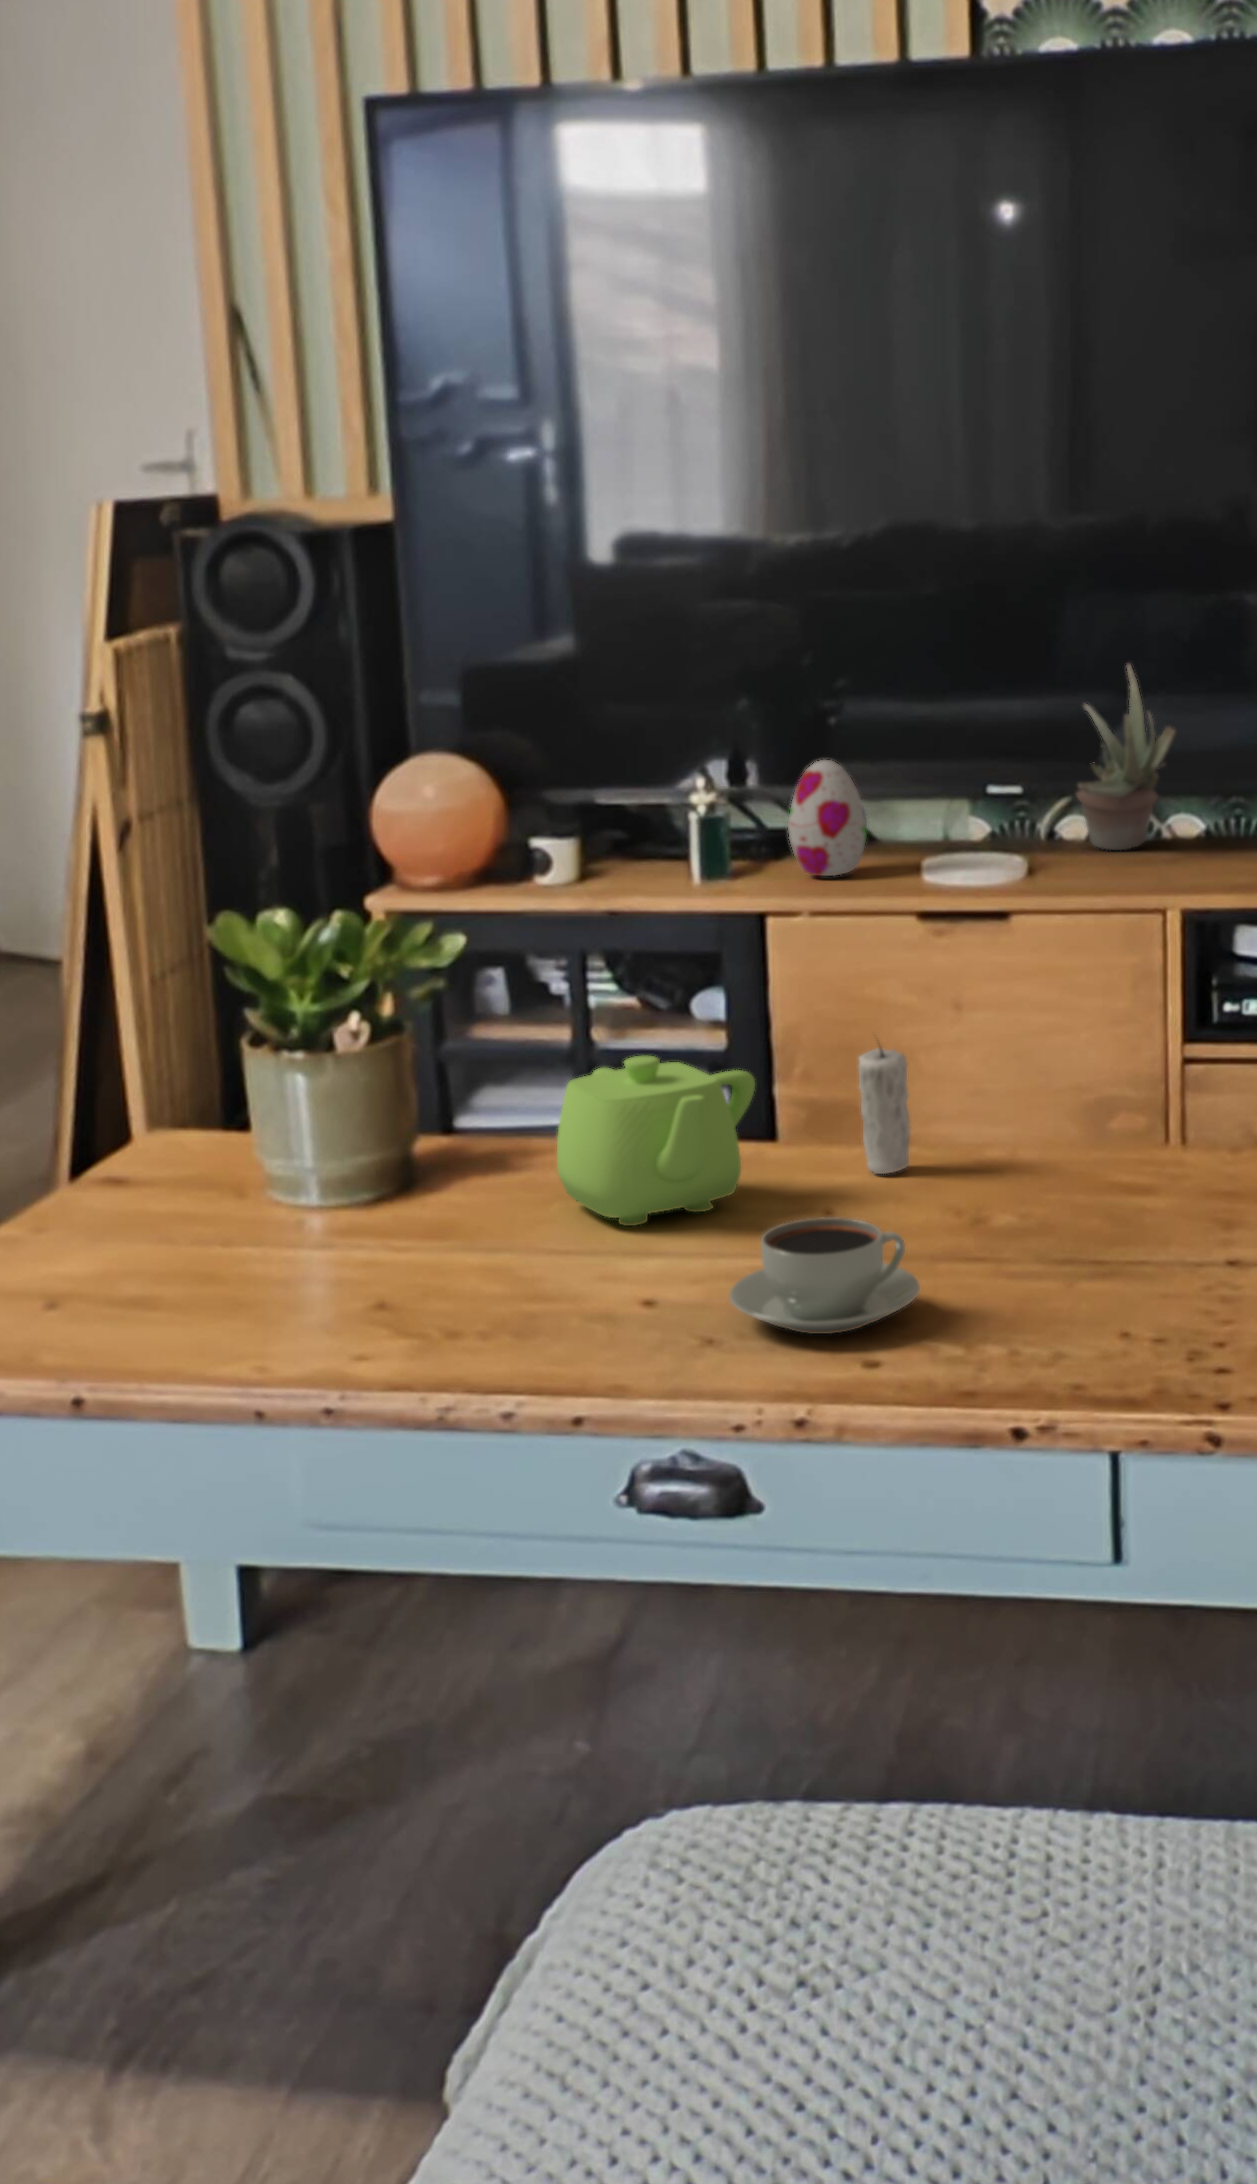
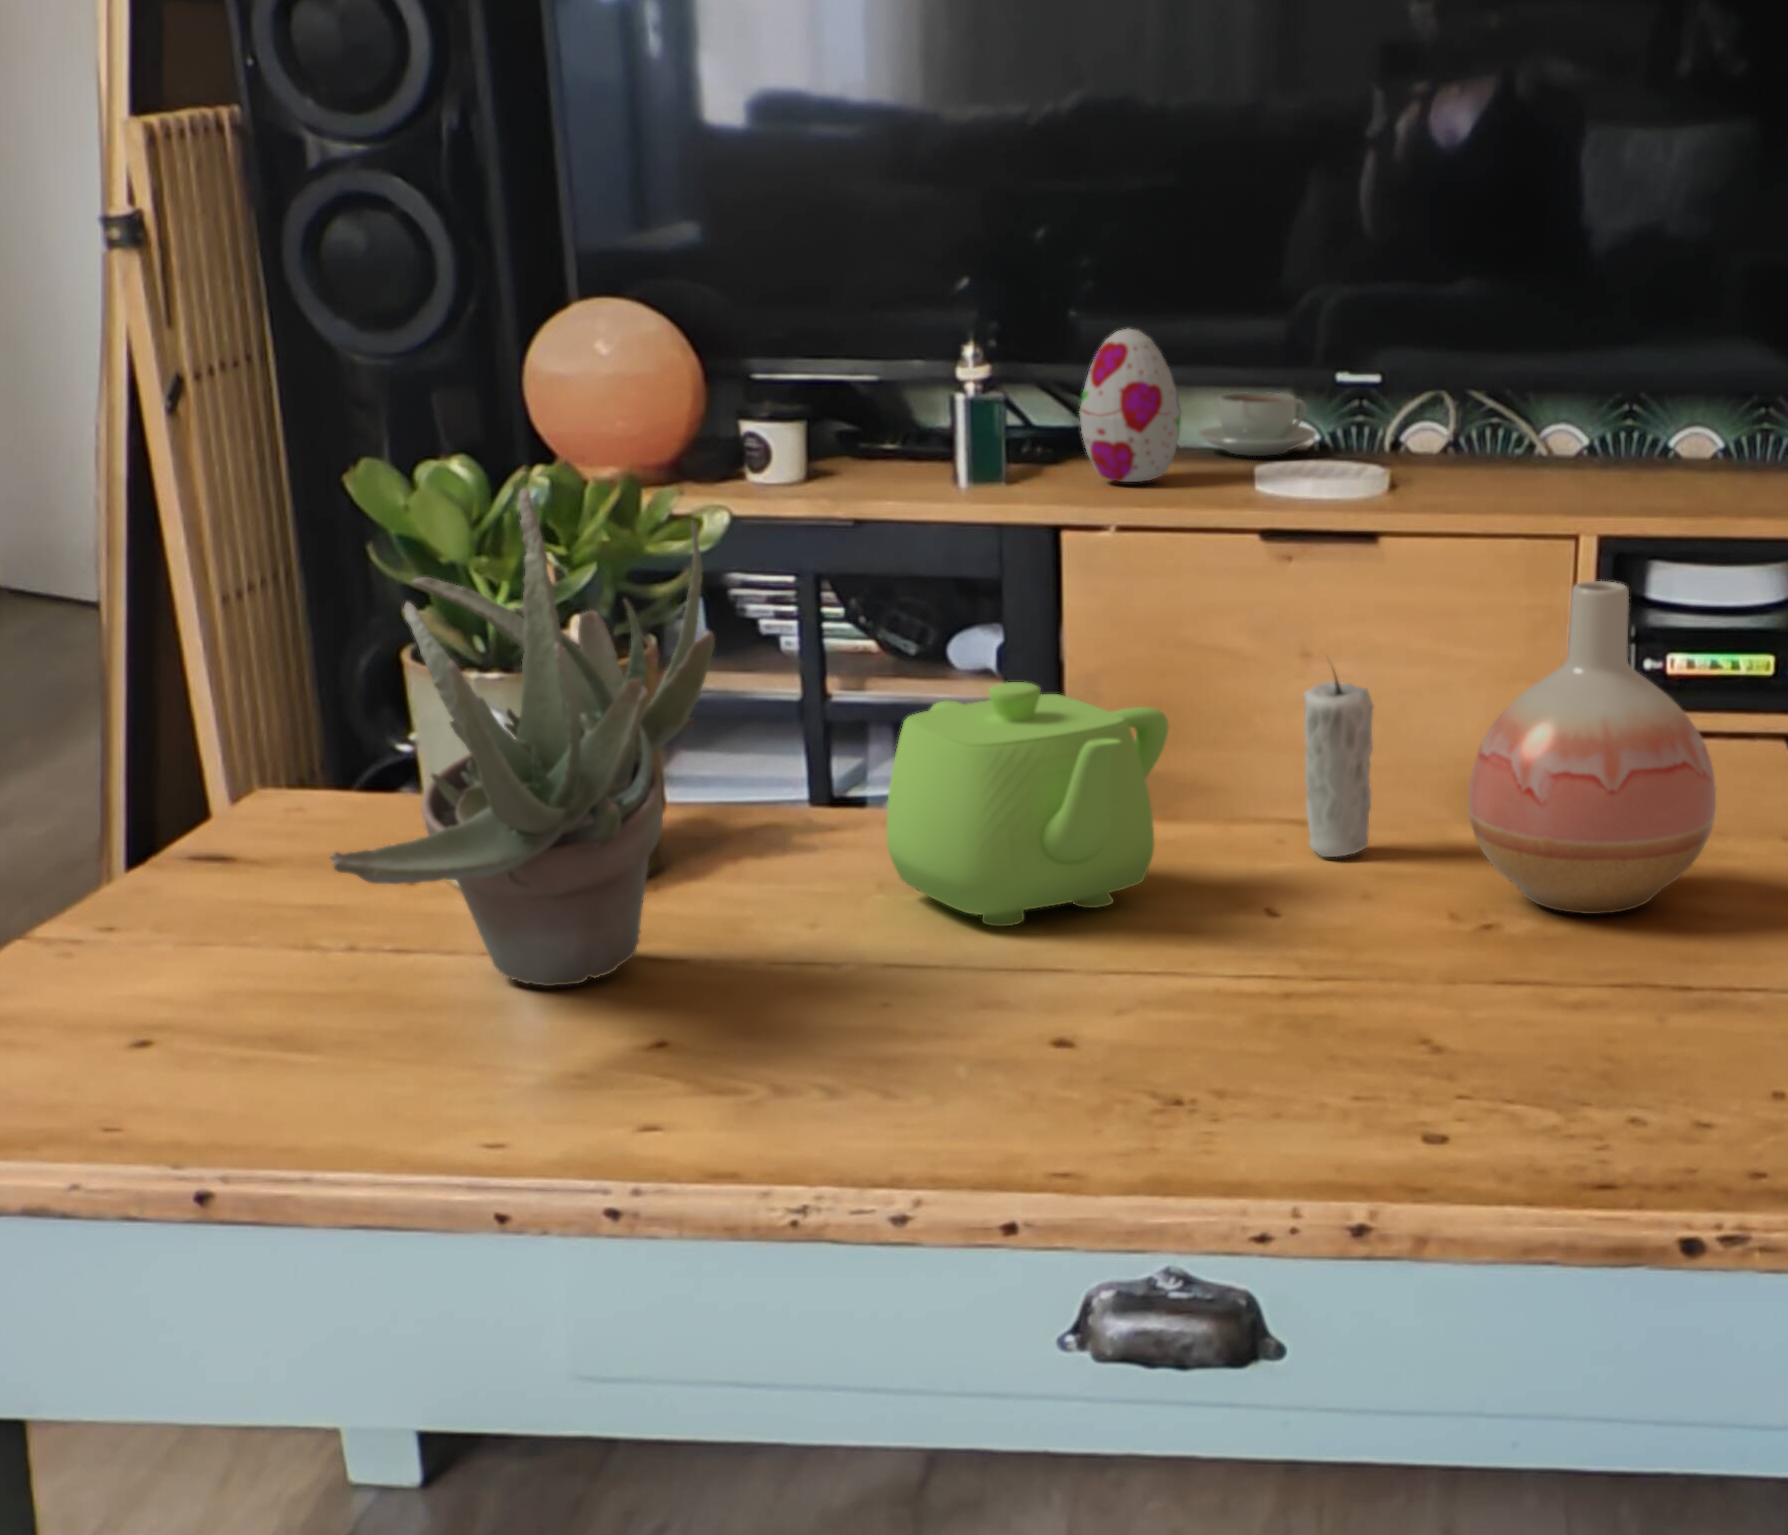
succulent plant: present [1076,665,1175,850] -> present [330,489,715,986]
vase: none [962,979,1139,1214] -> present [1468,581,1716,914]
coffee cup: present [729,1217,920,1334] -> present [1198,393,1316,456]

